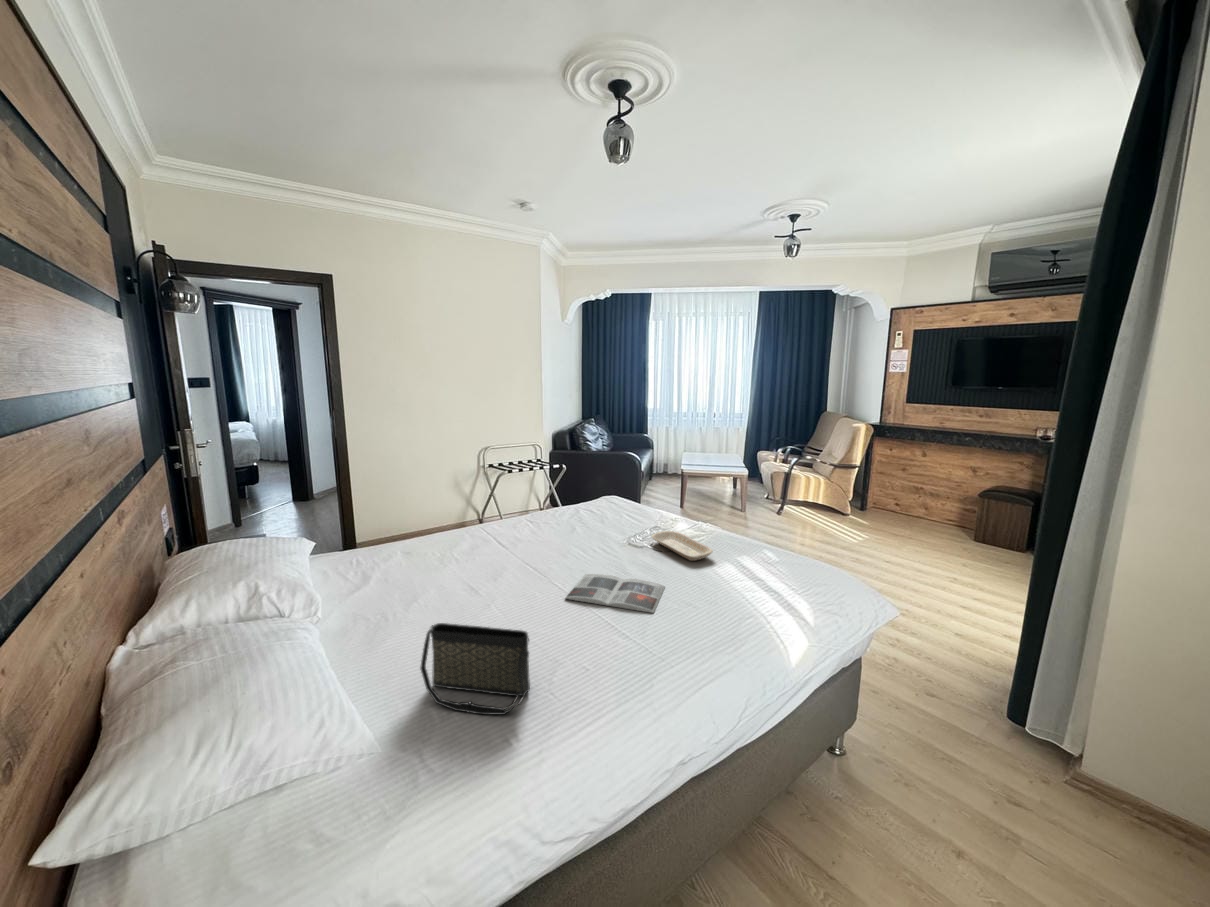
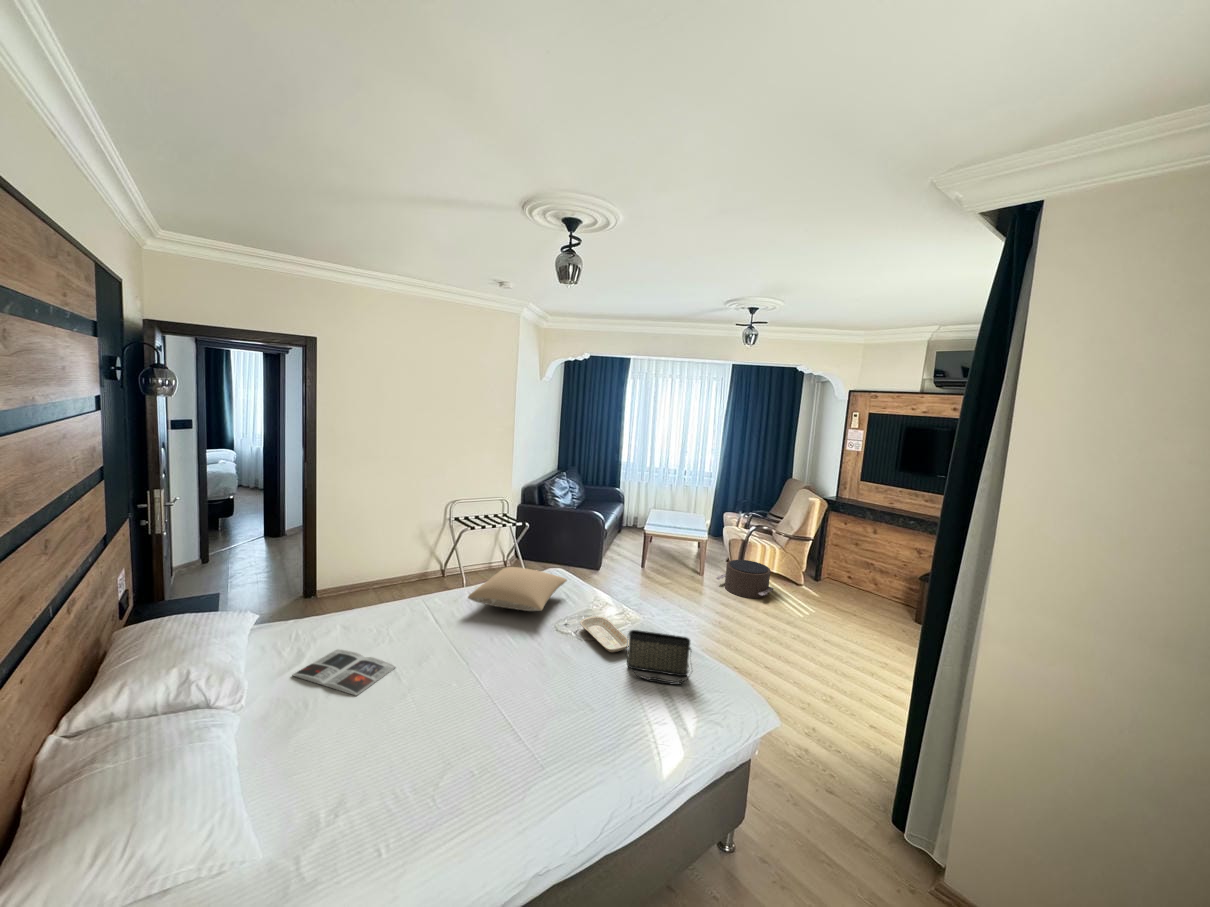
pillow: none [528,491,627,530] -> present [468,567,567,611]
pouf: none [760,493,823,529] -> present [716,560,774,598]
magazine: present [565,574,665,613] -> present [293,649,396,696]
handbag: present [421,623,530,715] -> present [626,630,692,685]

